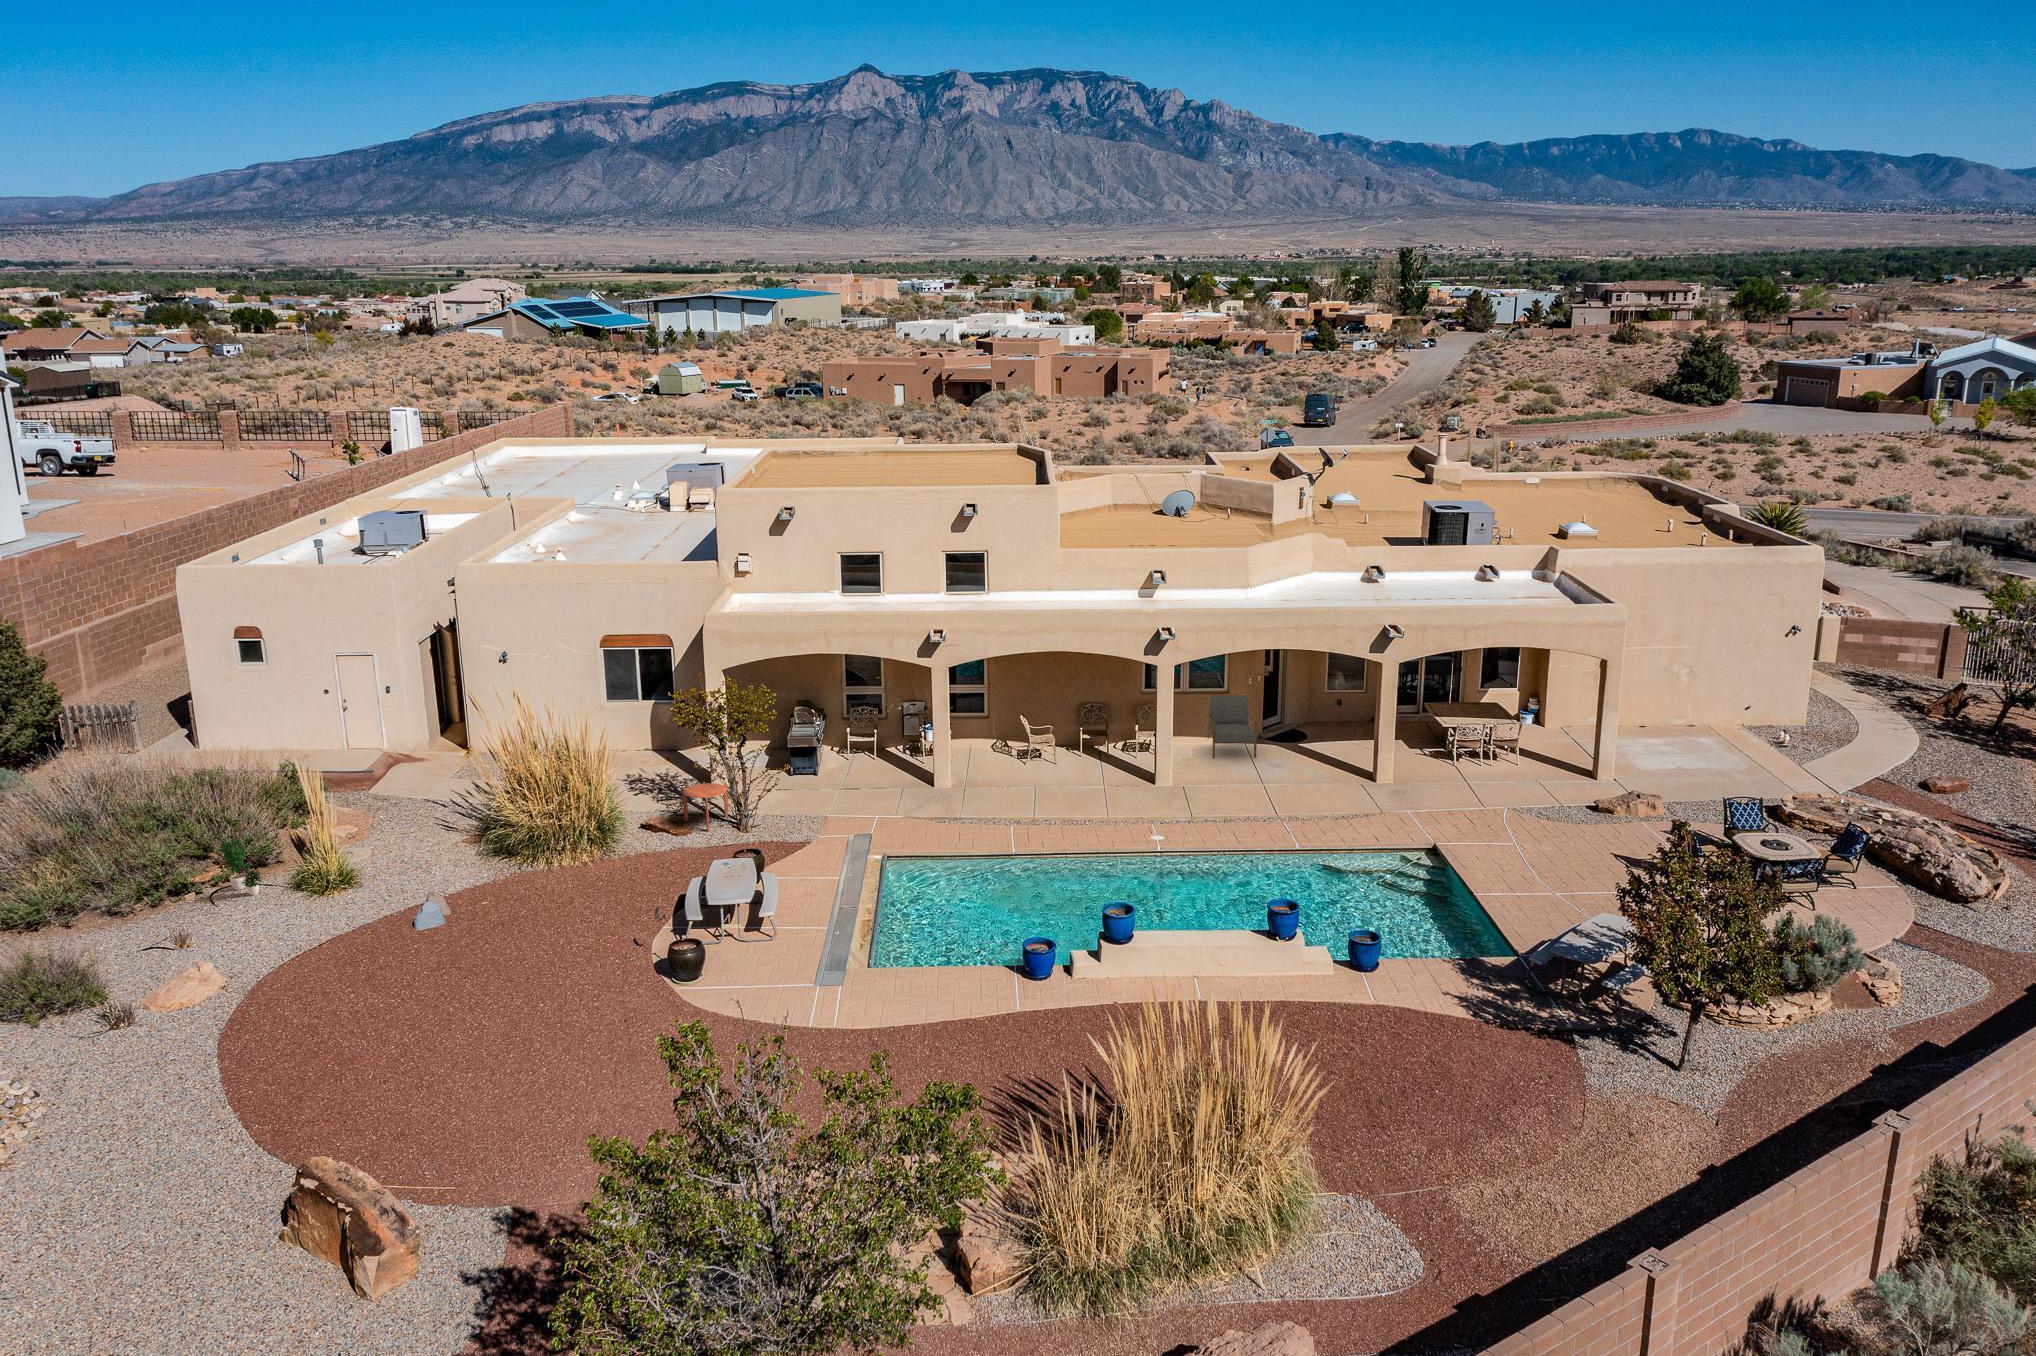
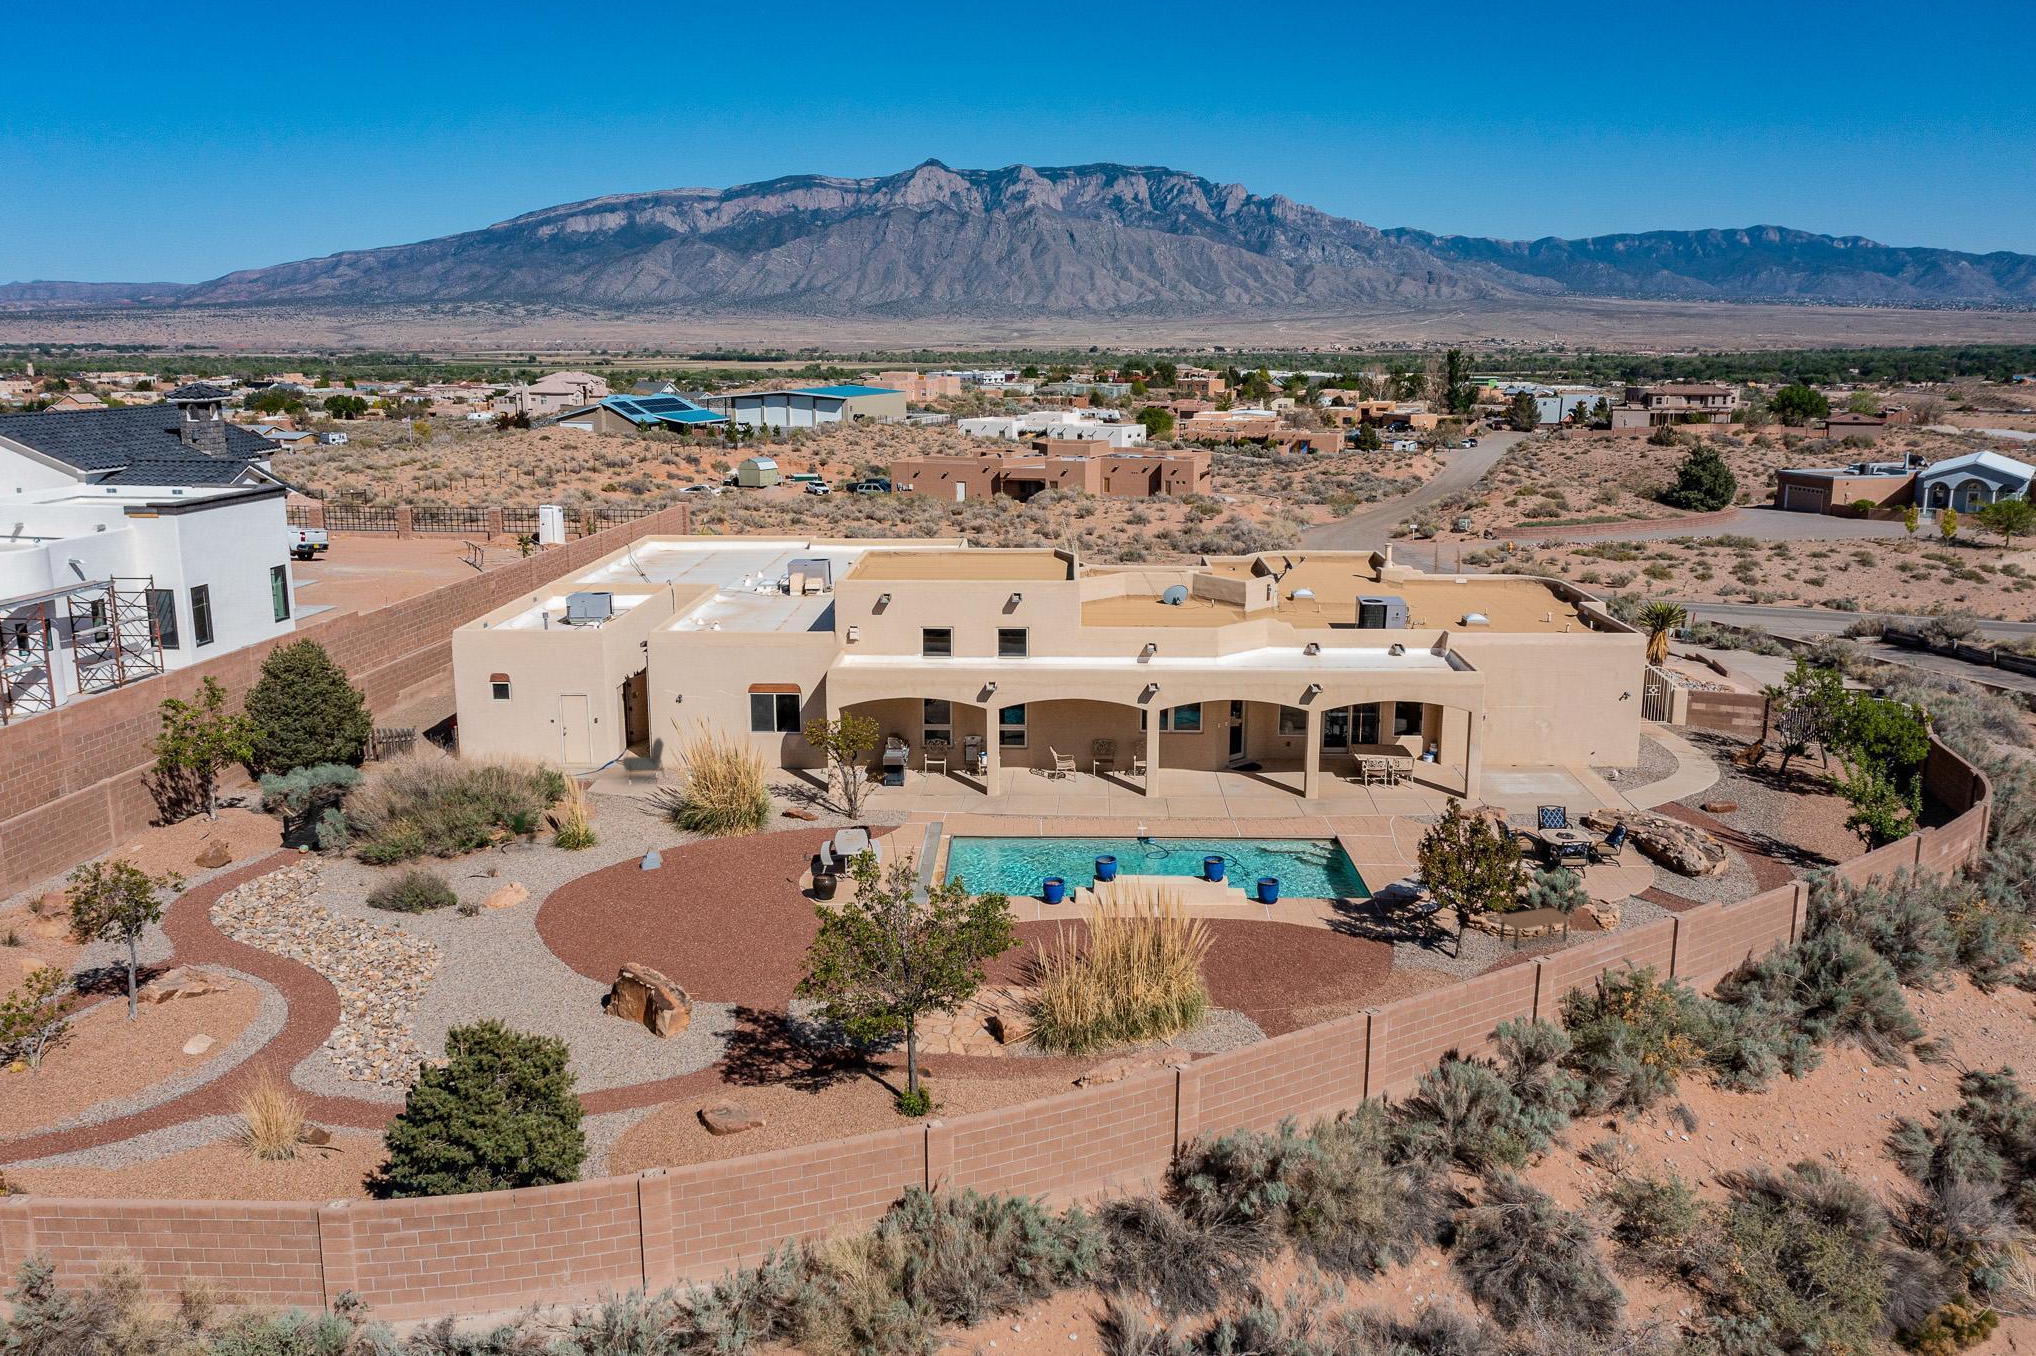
chair: present [1207,695,1257,758] -> present [623,738,664,772]
side table: present [682,783,729,831] -> none [811,787,842,819]
bench: none [1741,977,1848,1048] -> present [1500,908,1569,948]

